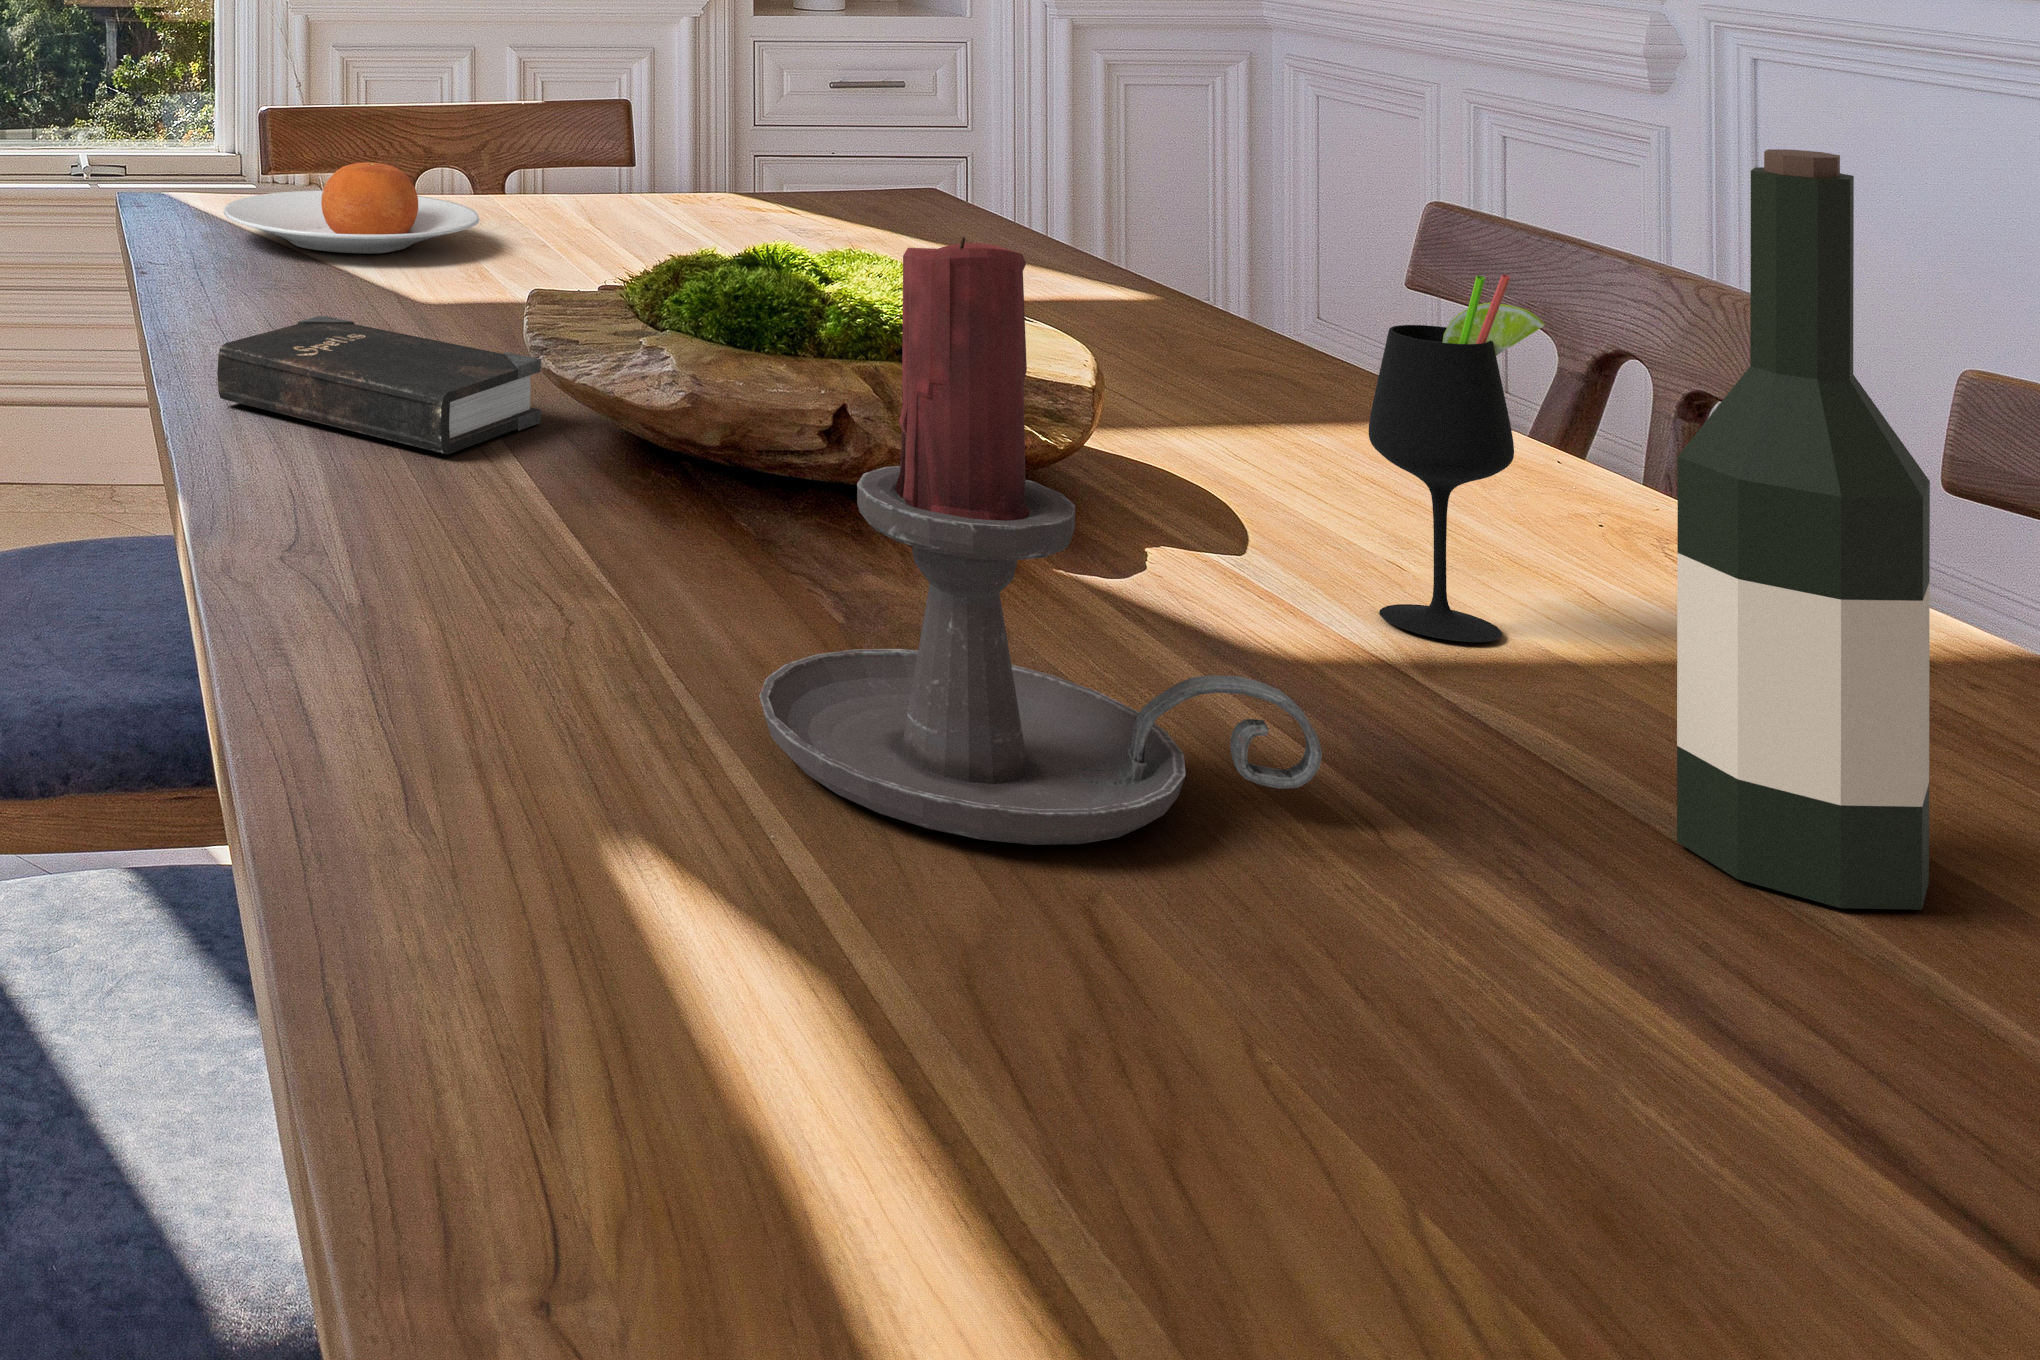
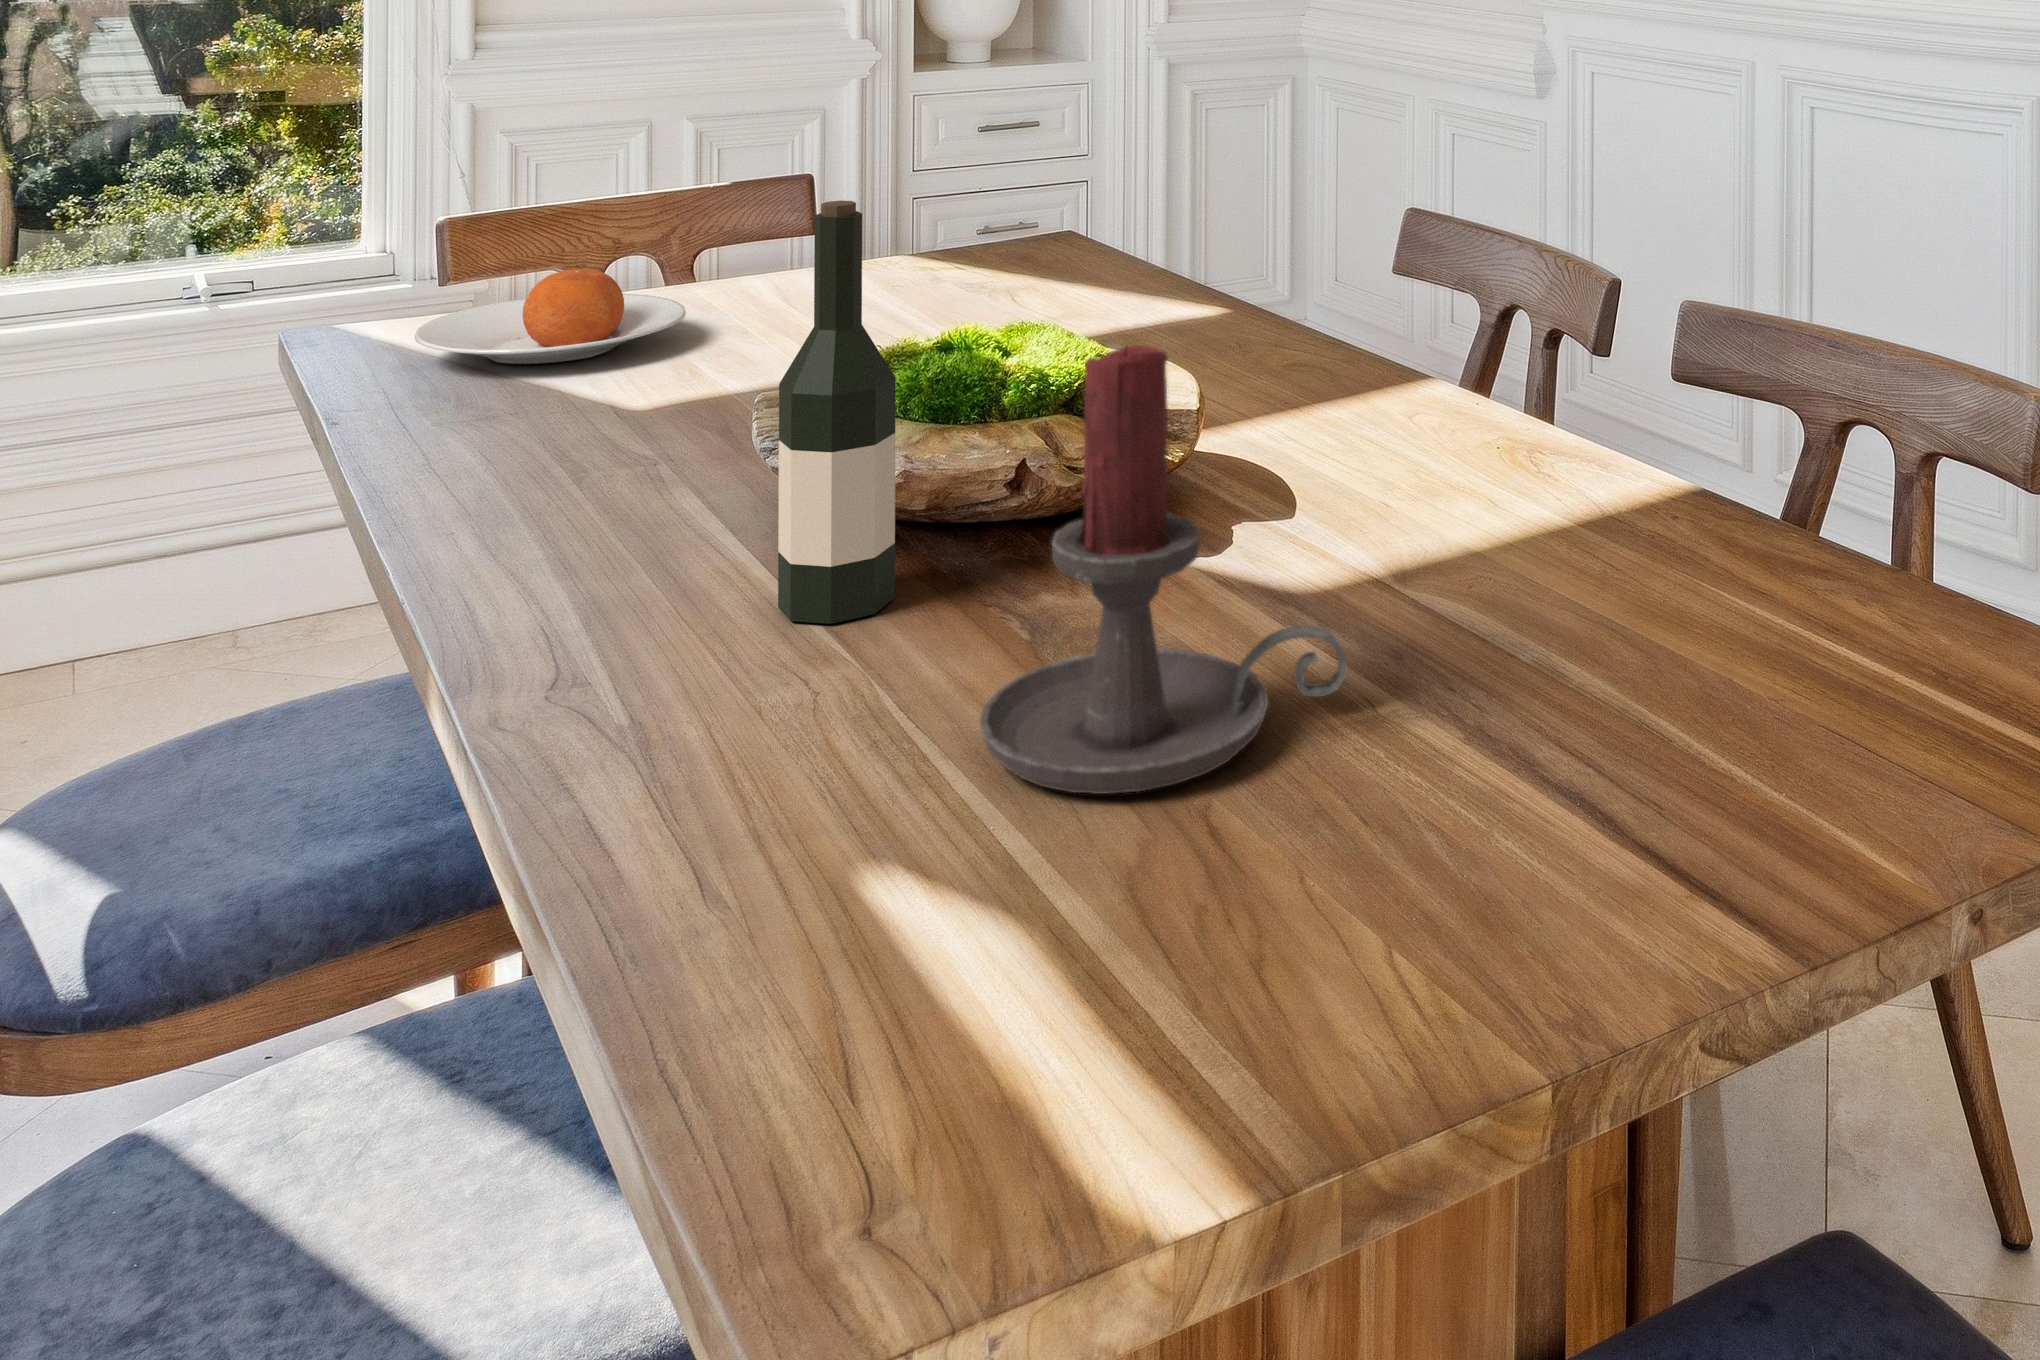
wine bottle: present [1677,149,1930,910] -> present [778,200,896,624]
wine glass: present [1369,274,1545,642] -> none [1373,303,1470,556]
hardback book: present [217,315,541,455] -> none [445,444,768,560]

